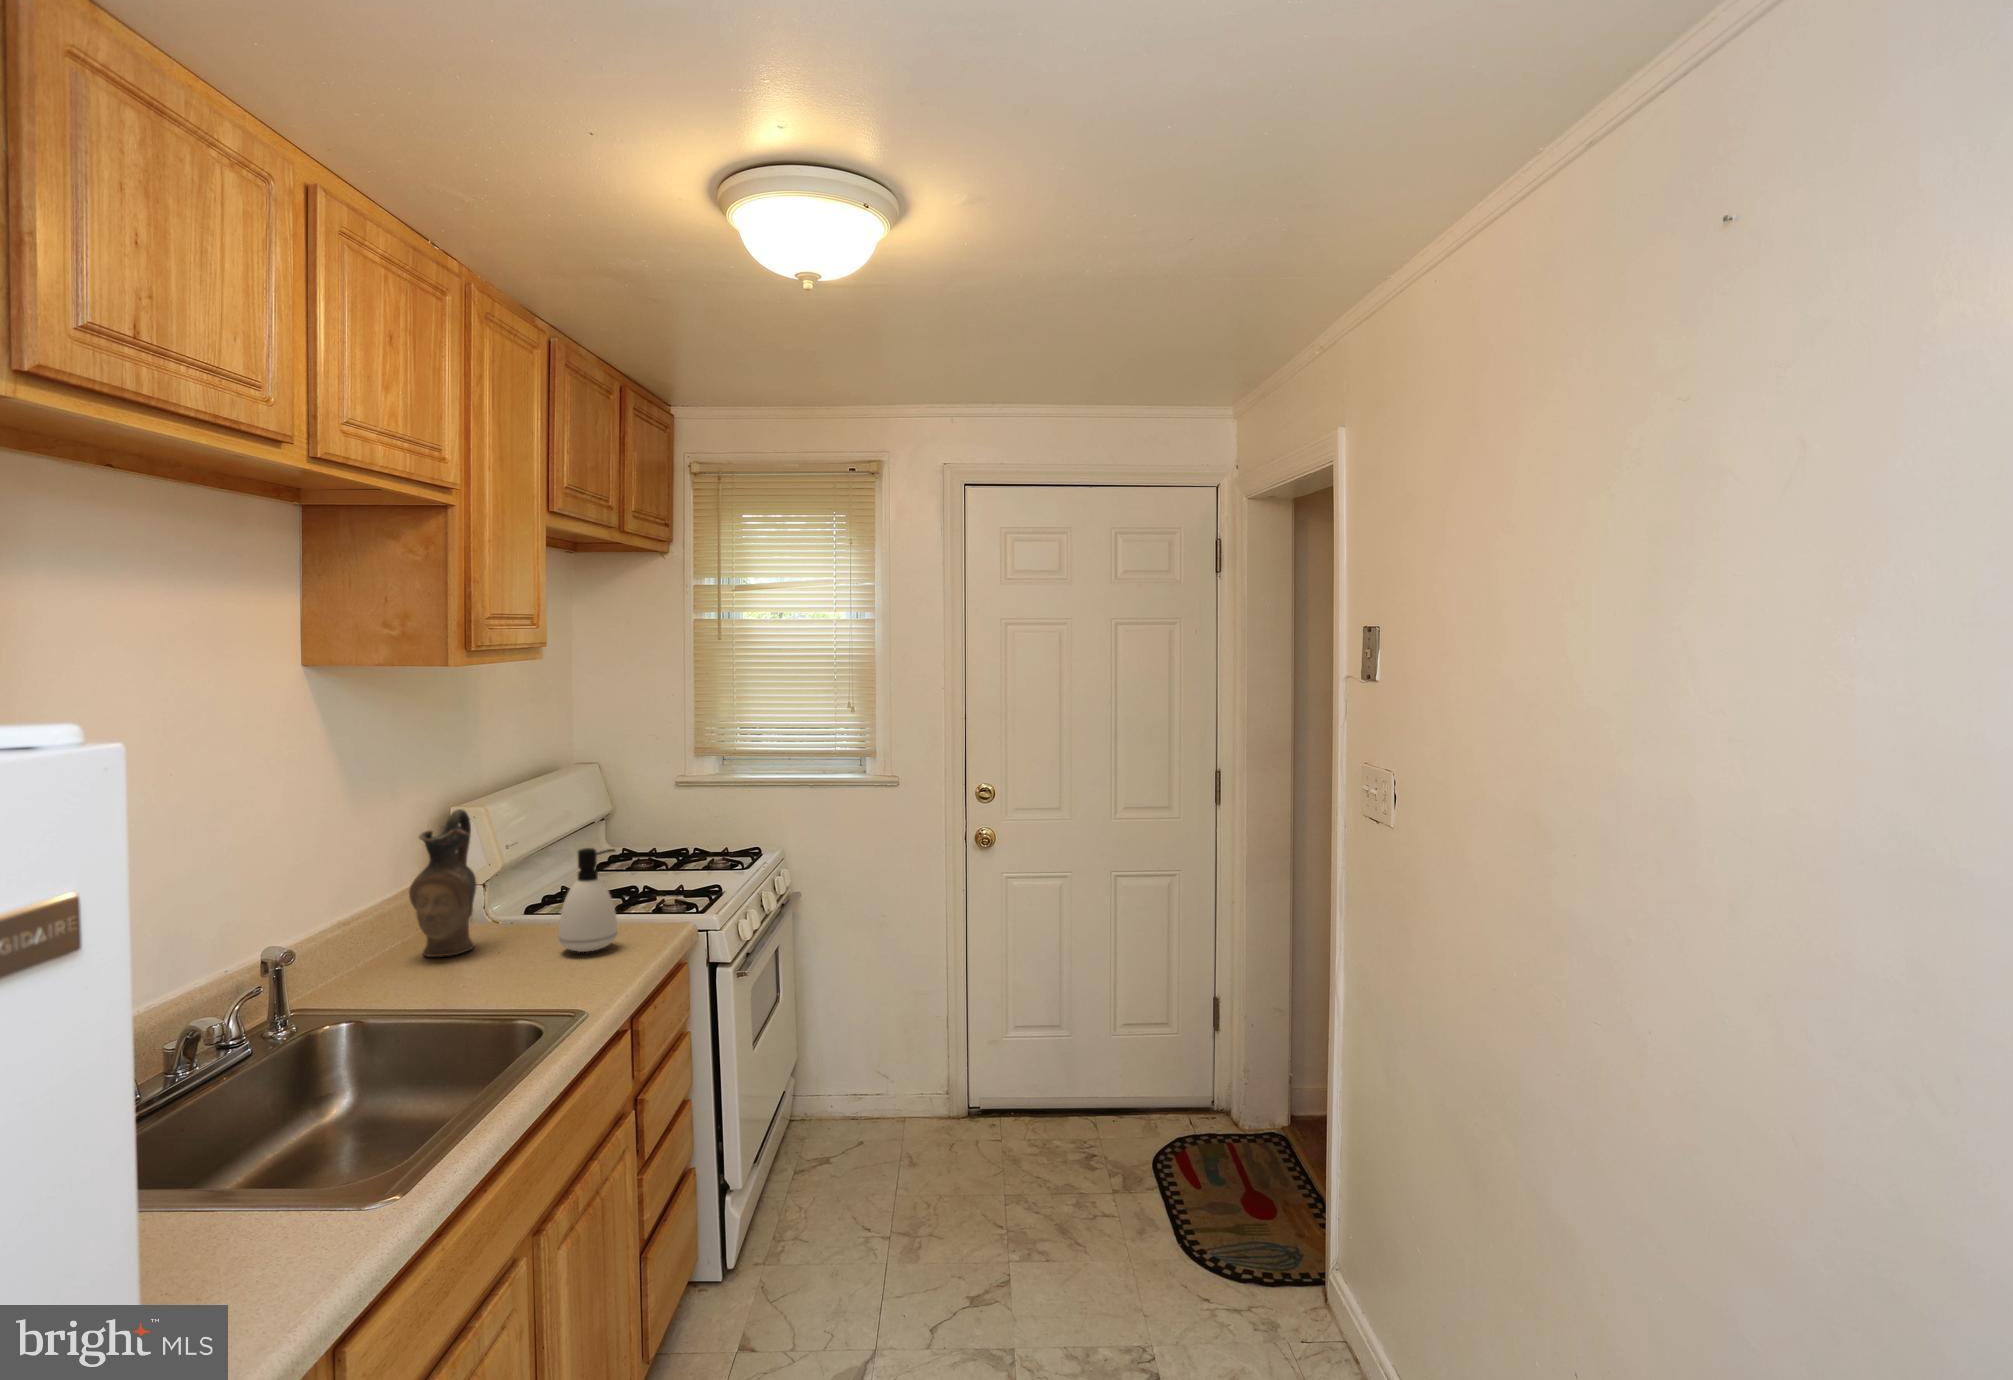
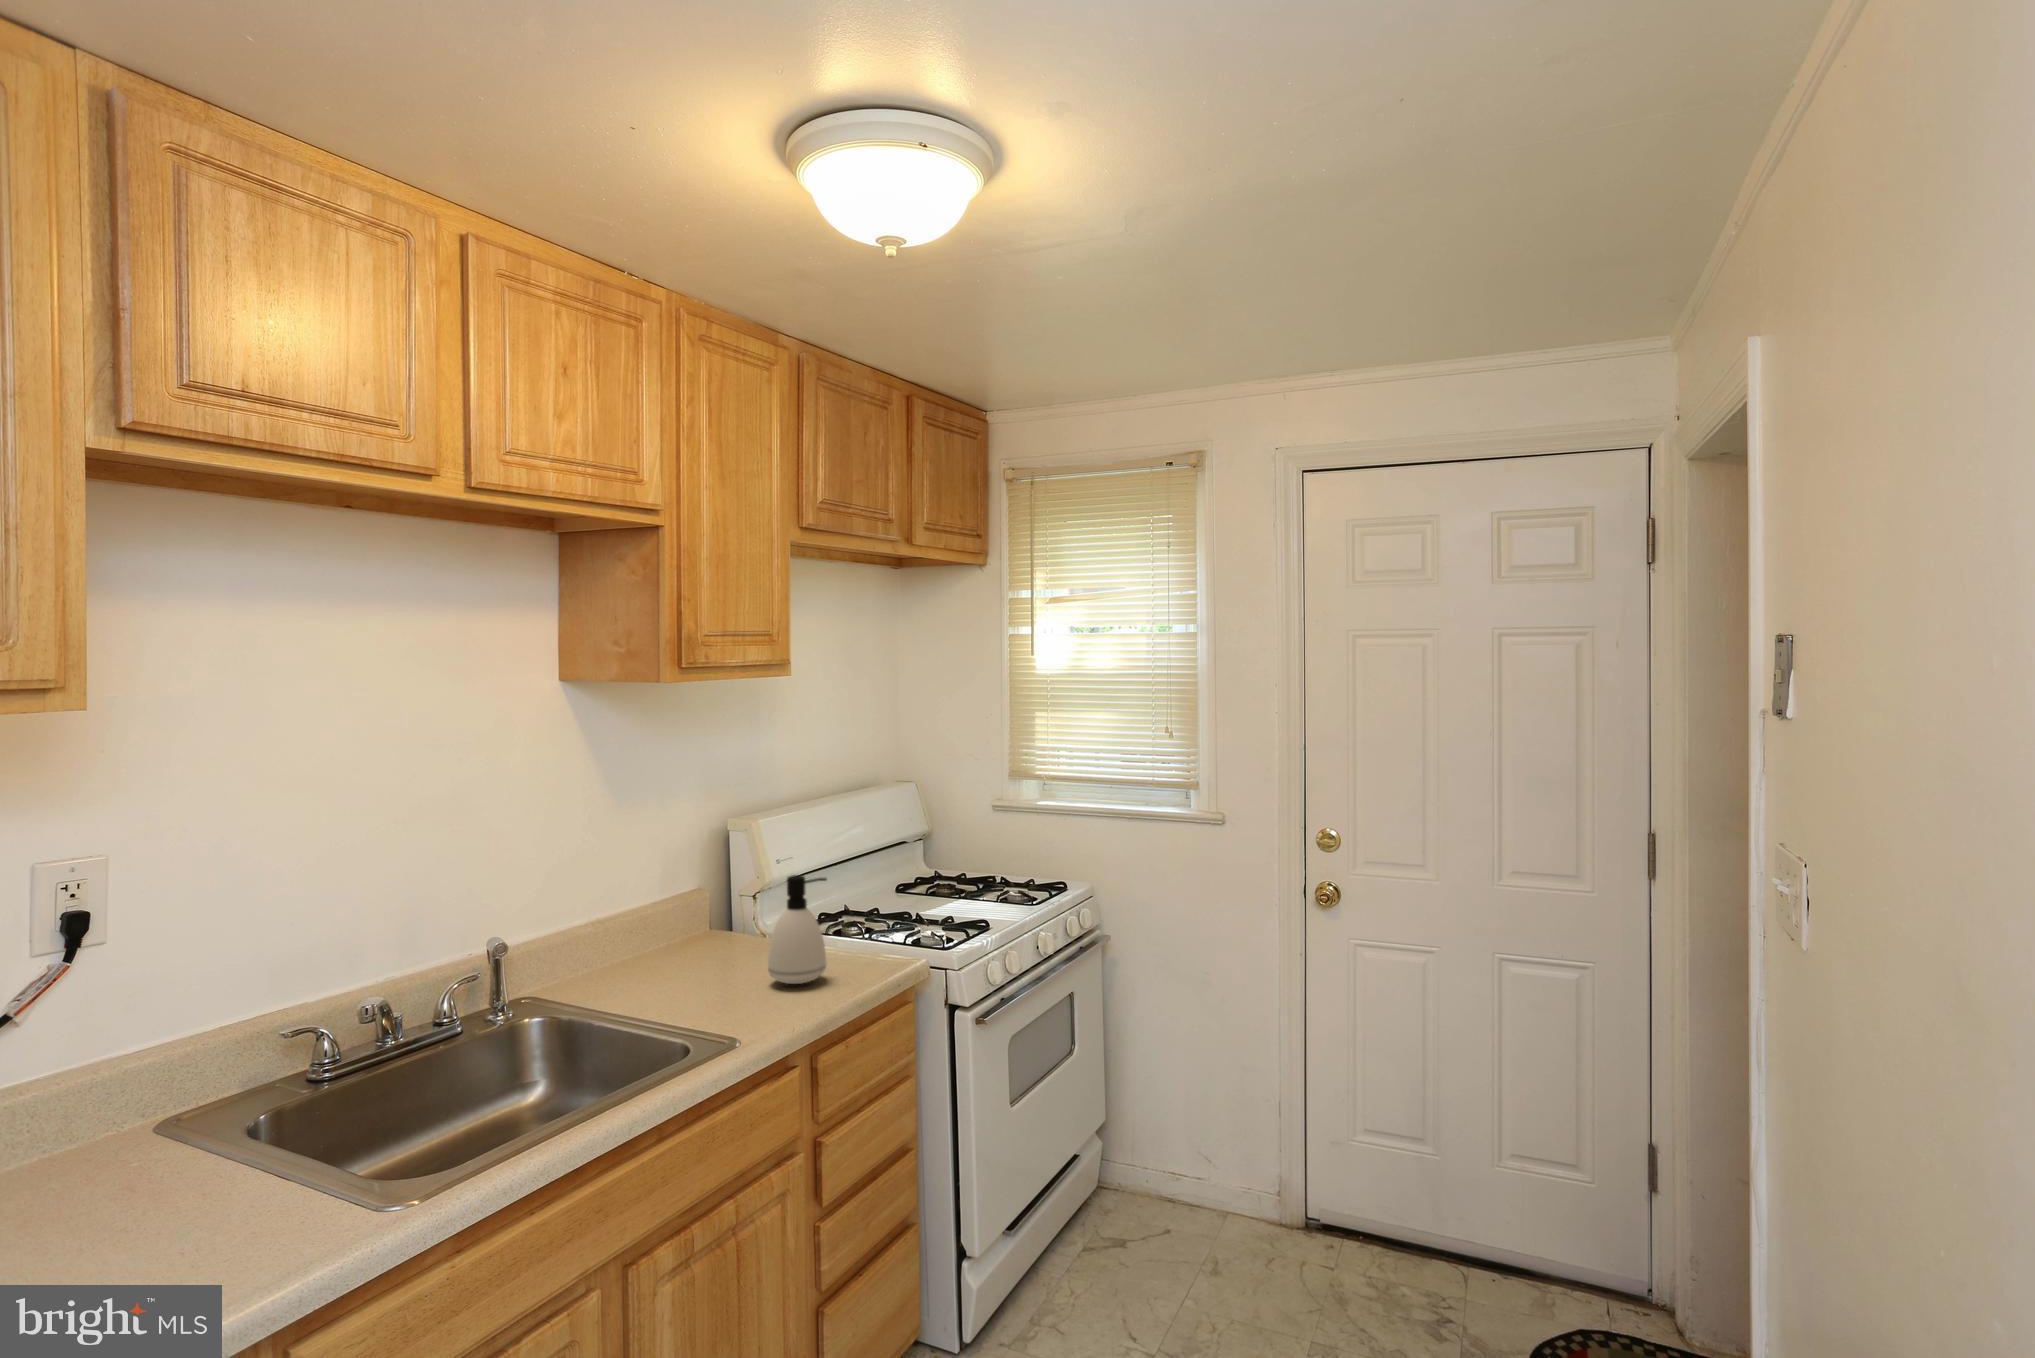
ceramic pitcher: present [409,809,476,957] -> none [649,825,715,971]

